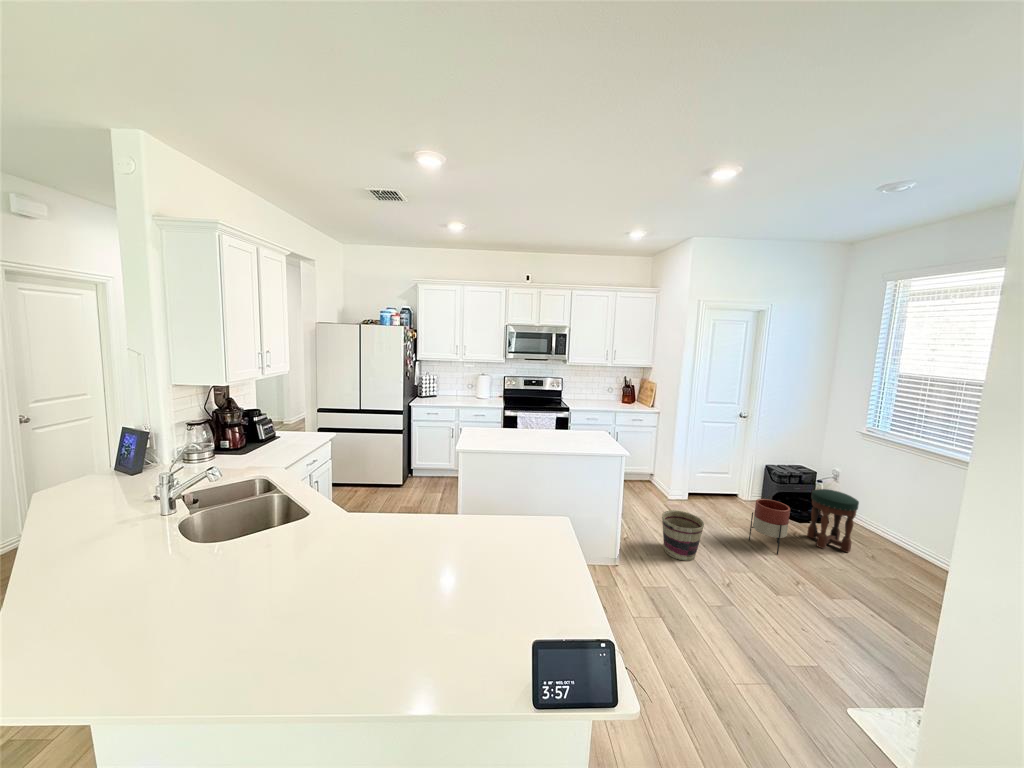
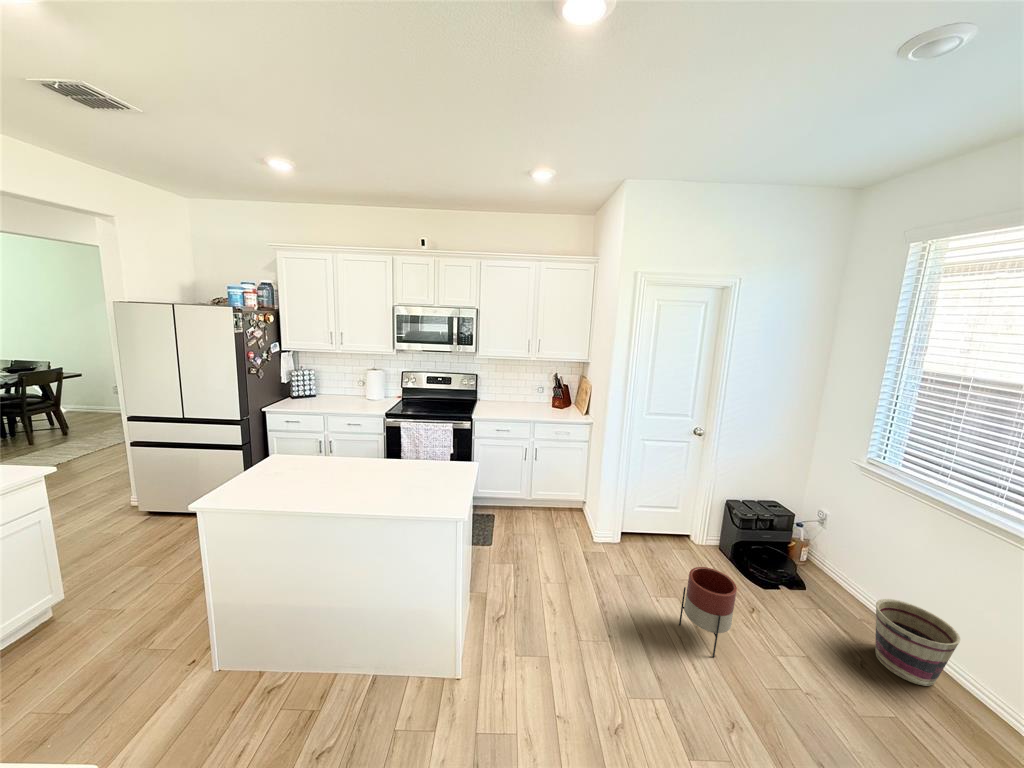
stool: present [807,489,859,552] -> none [768,552,844,654]
basket: present [662,510,704,561] -> present [875,599,960,686]

